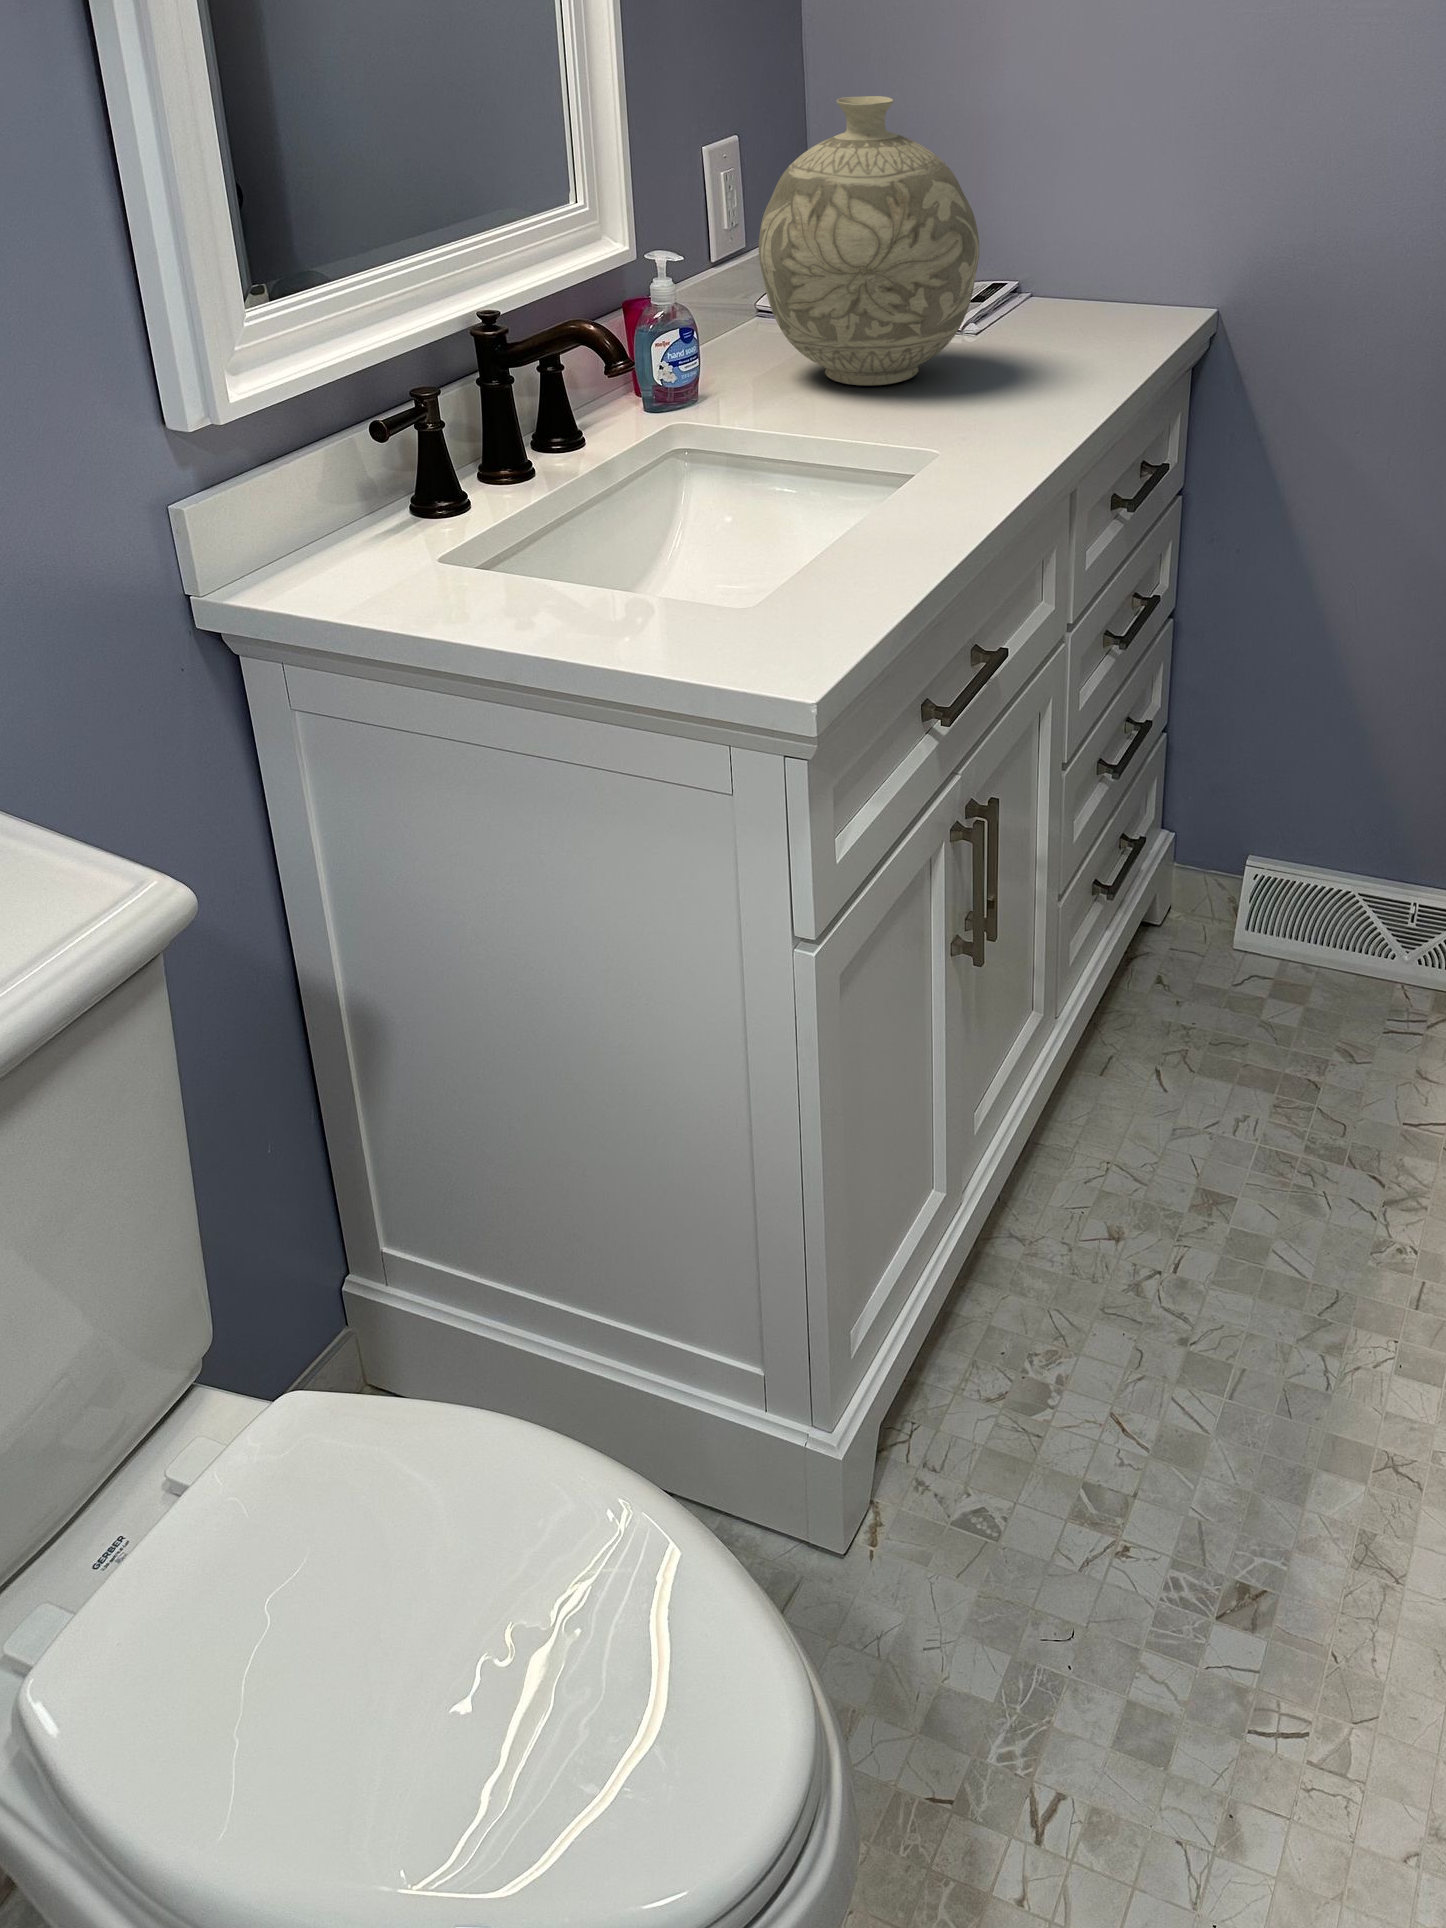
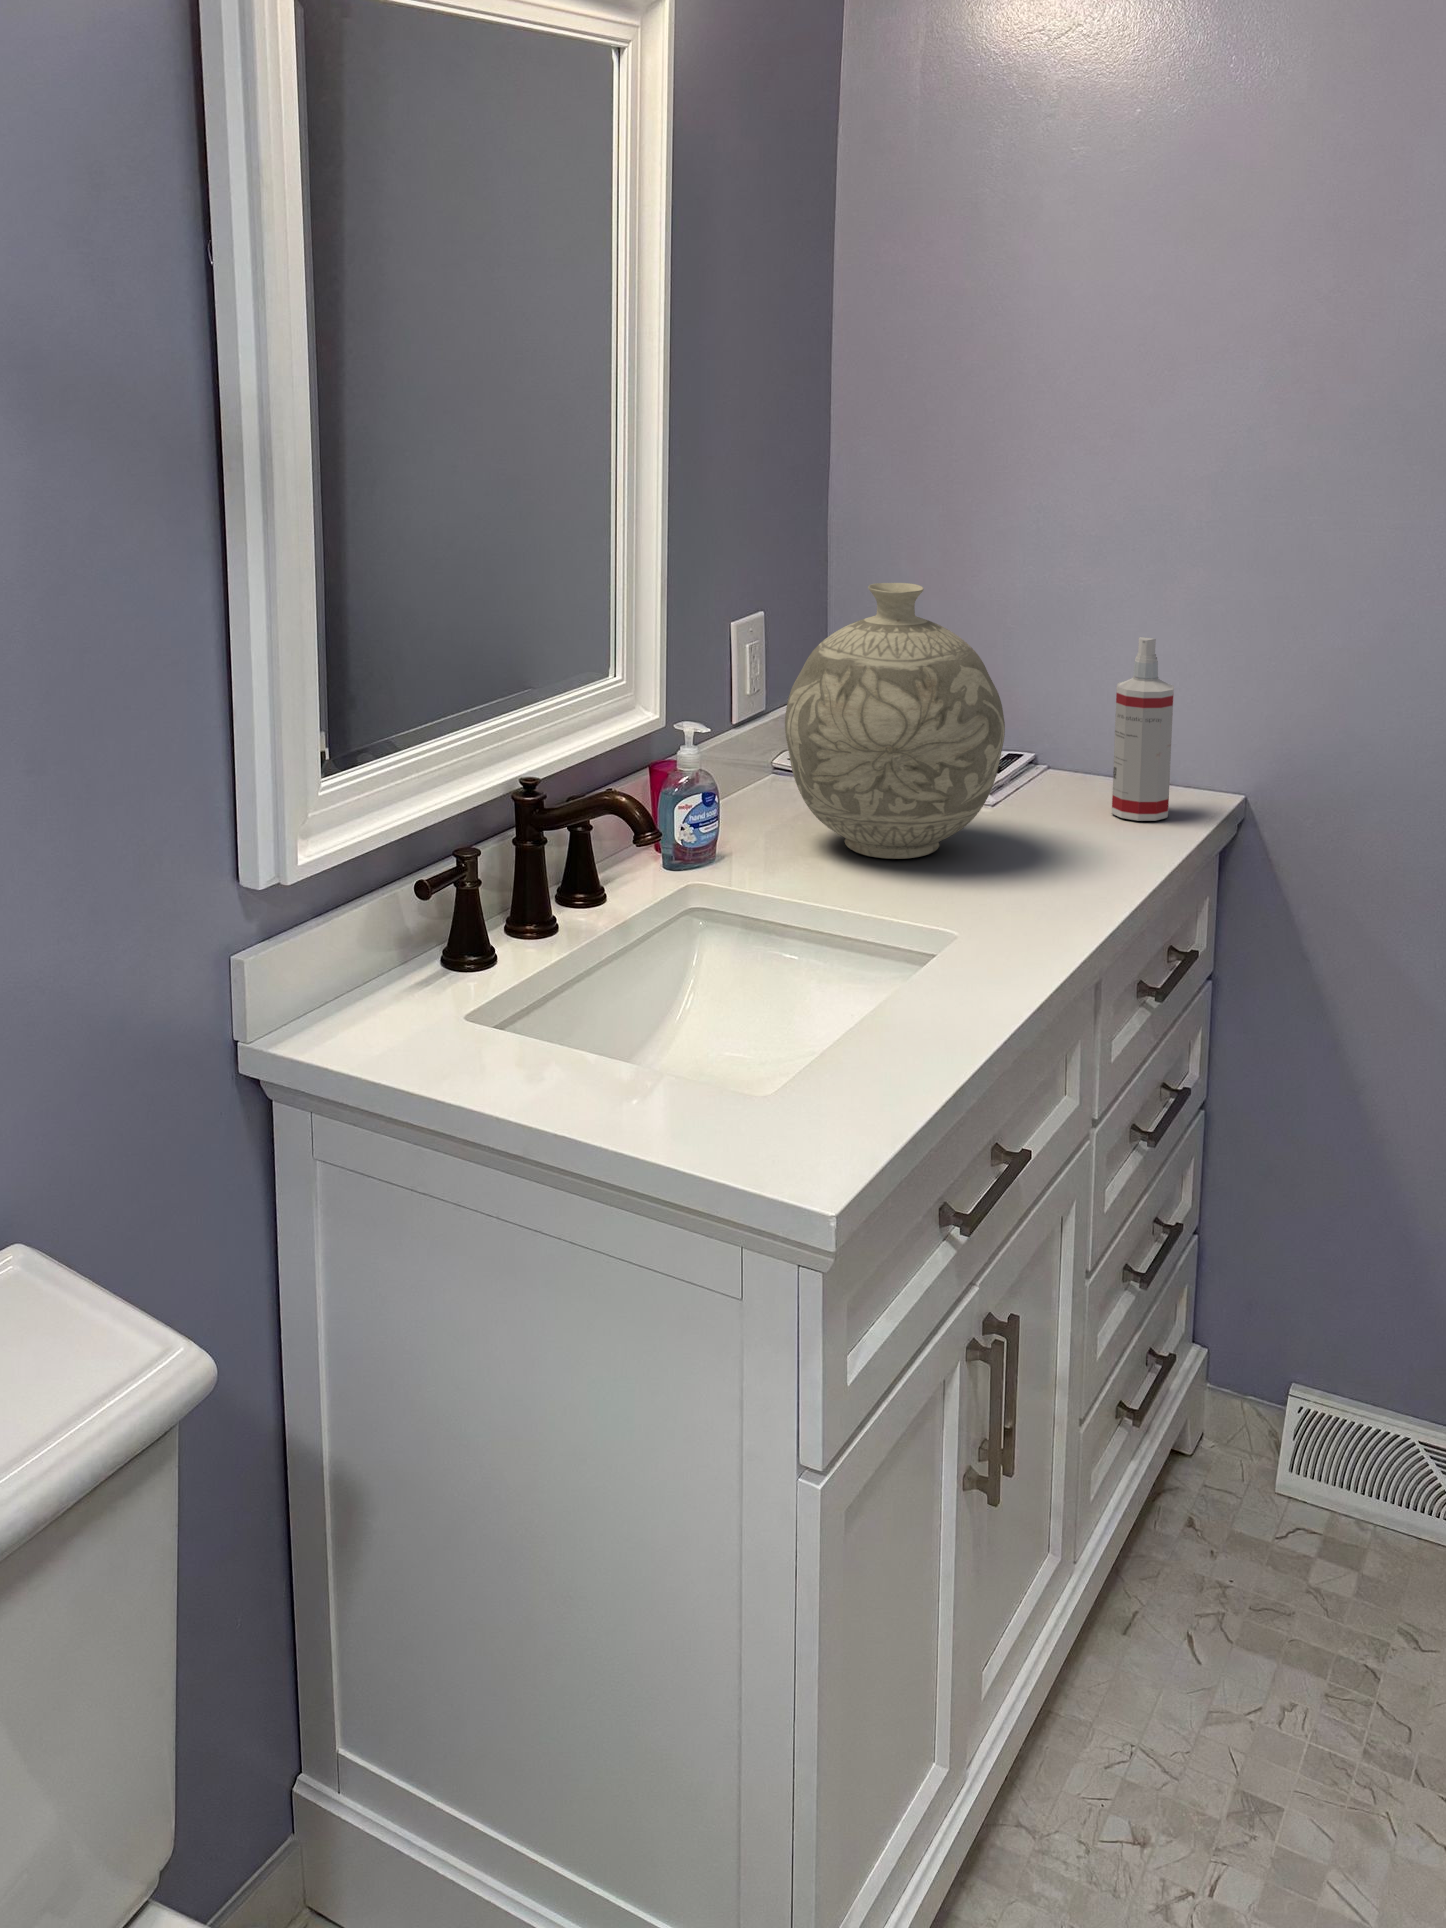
spray bottle: none [1087,150,1147,338] -> present [1112,637,1174,821]

